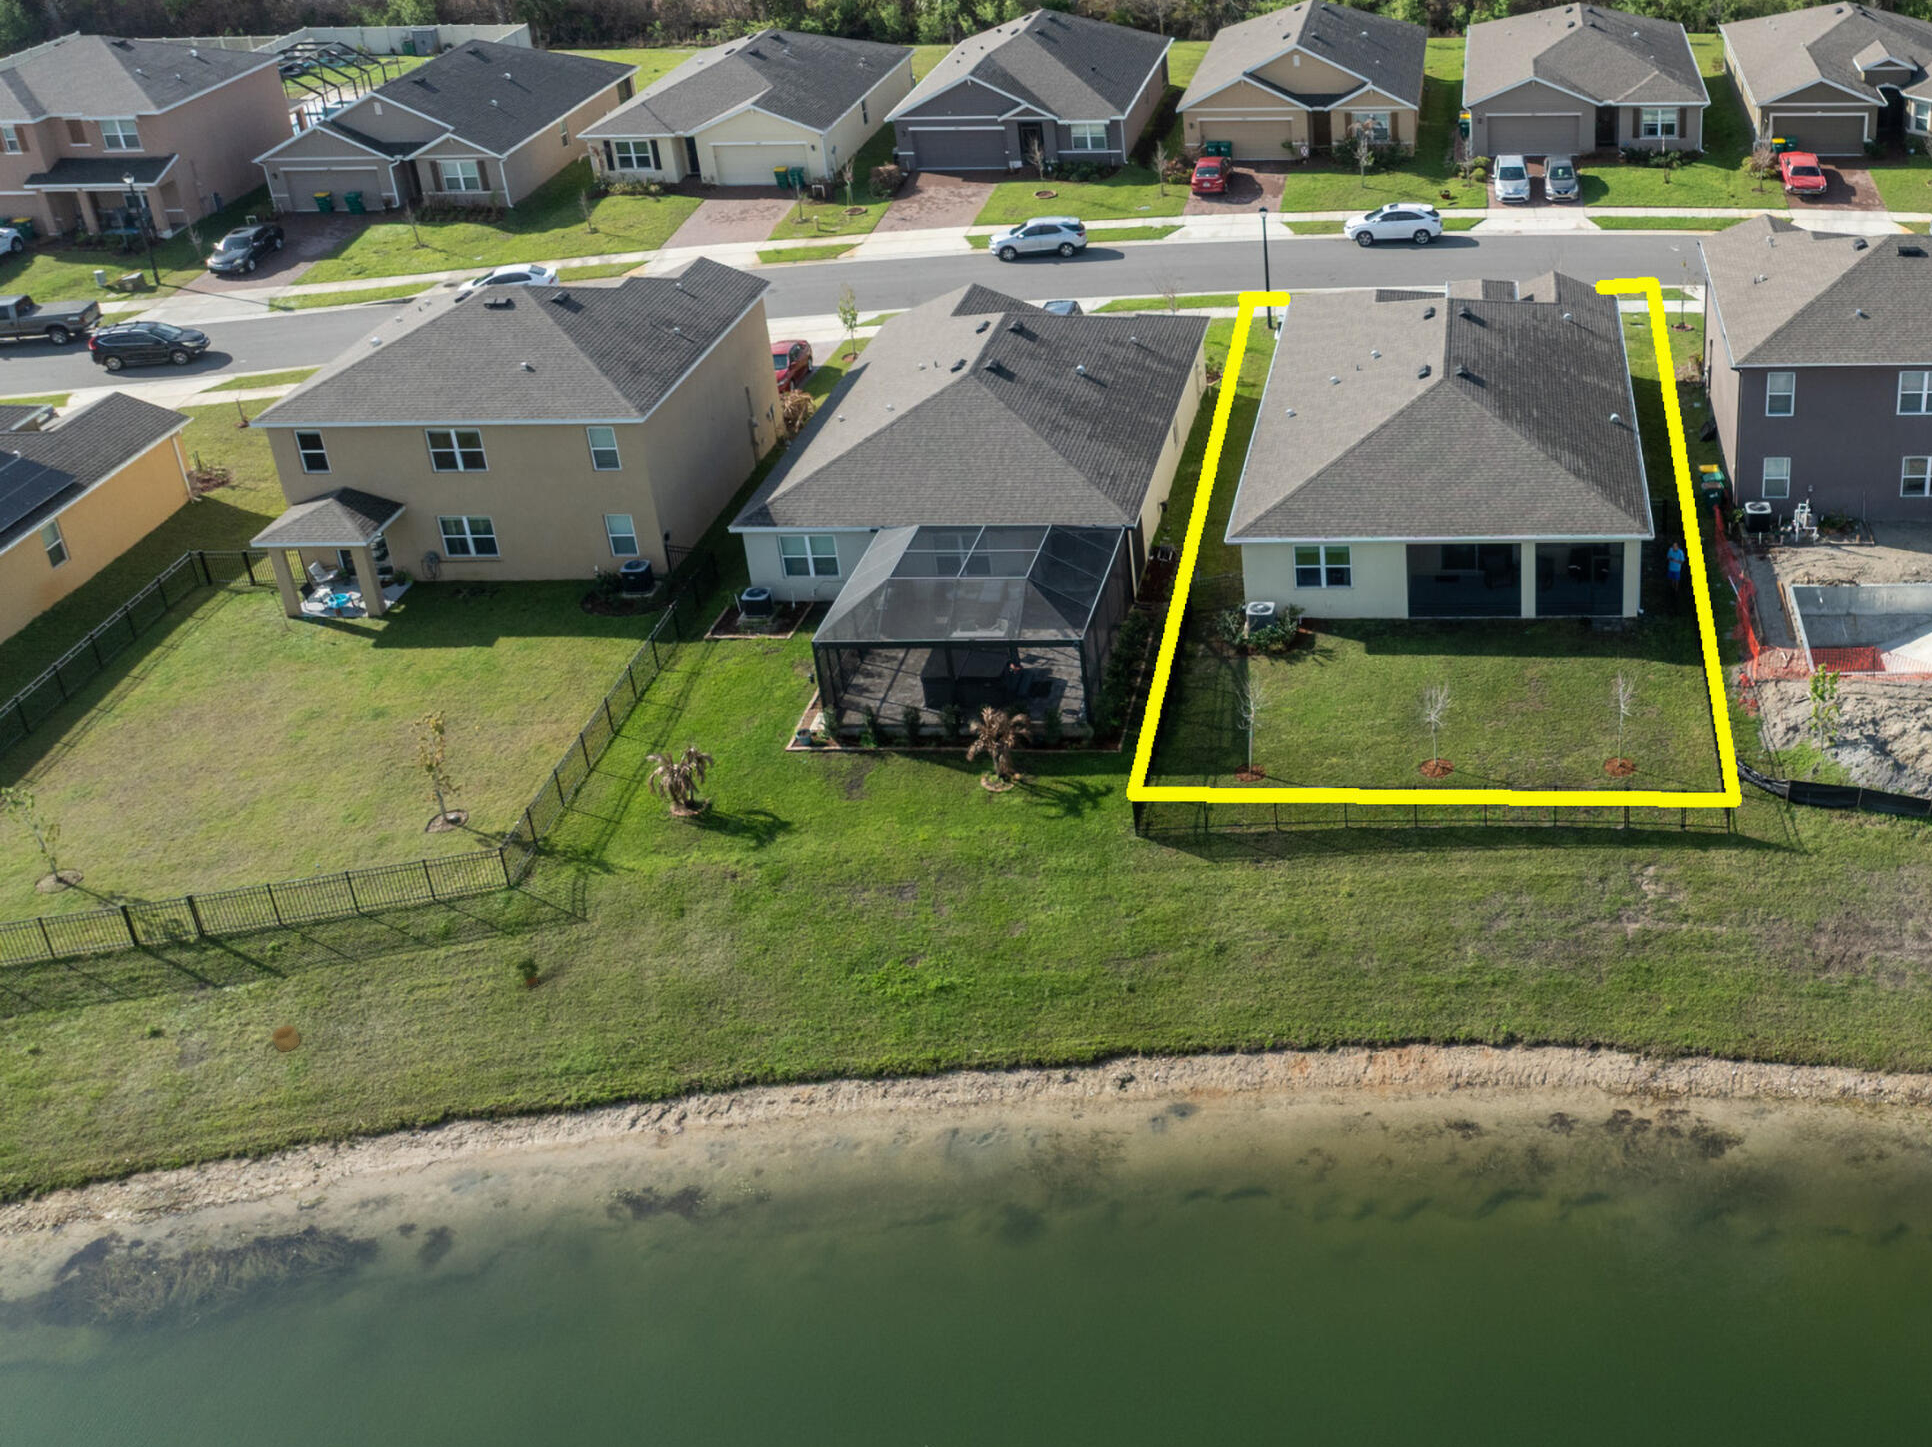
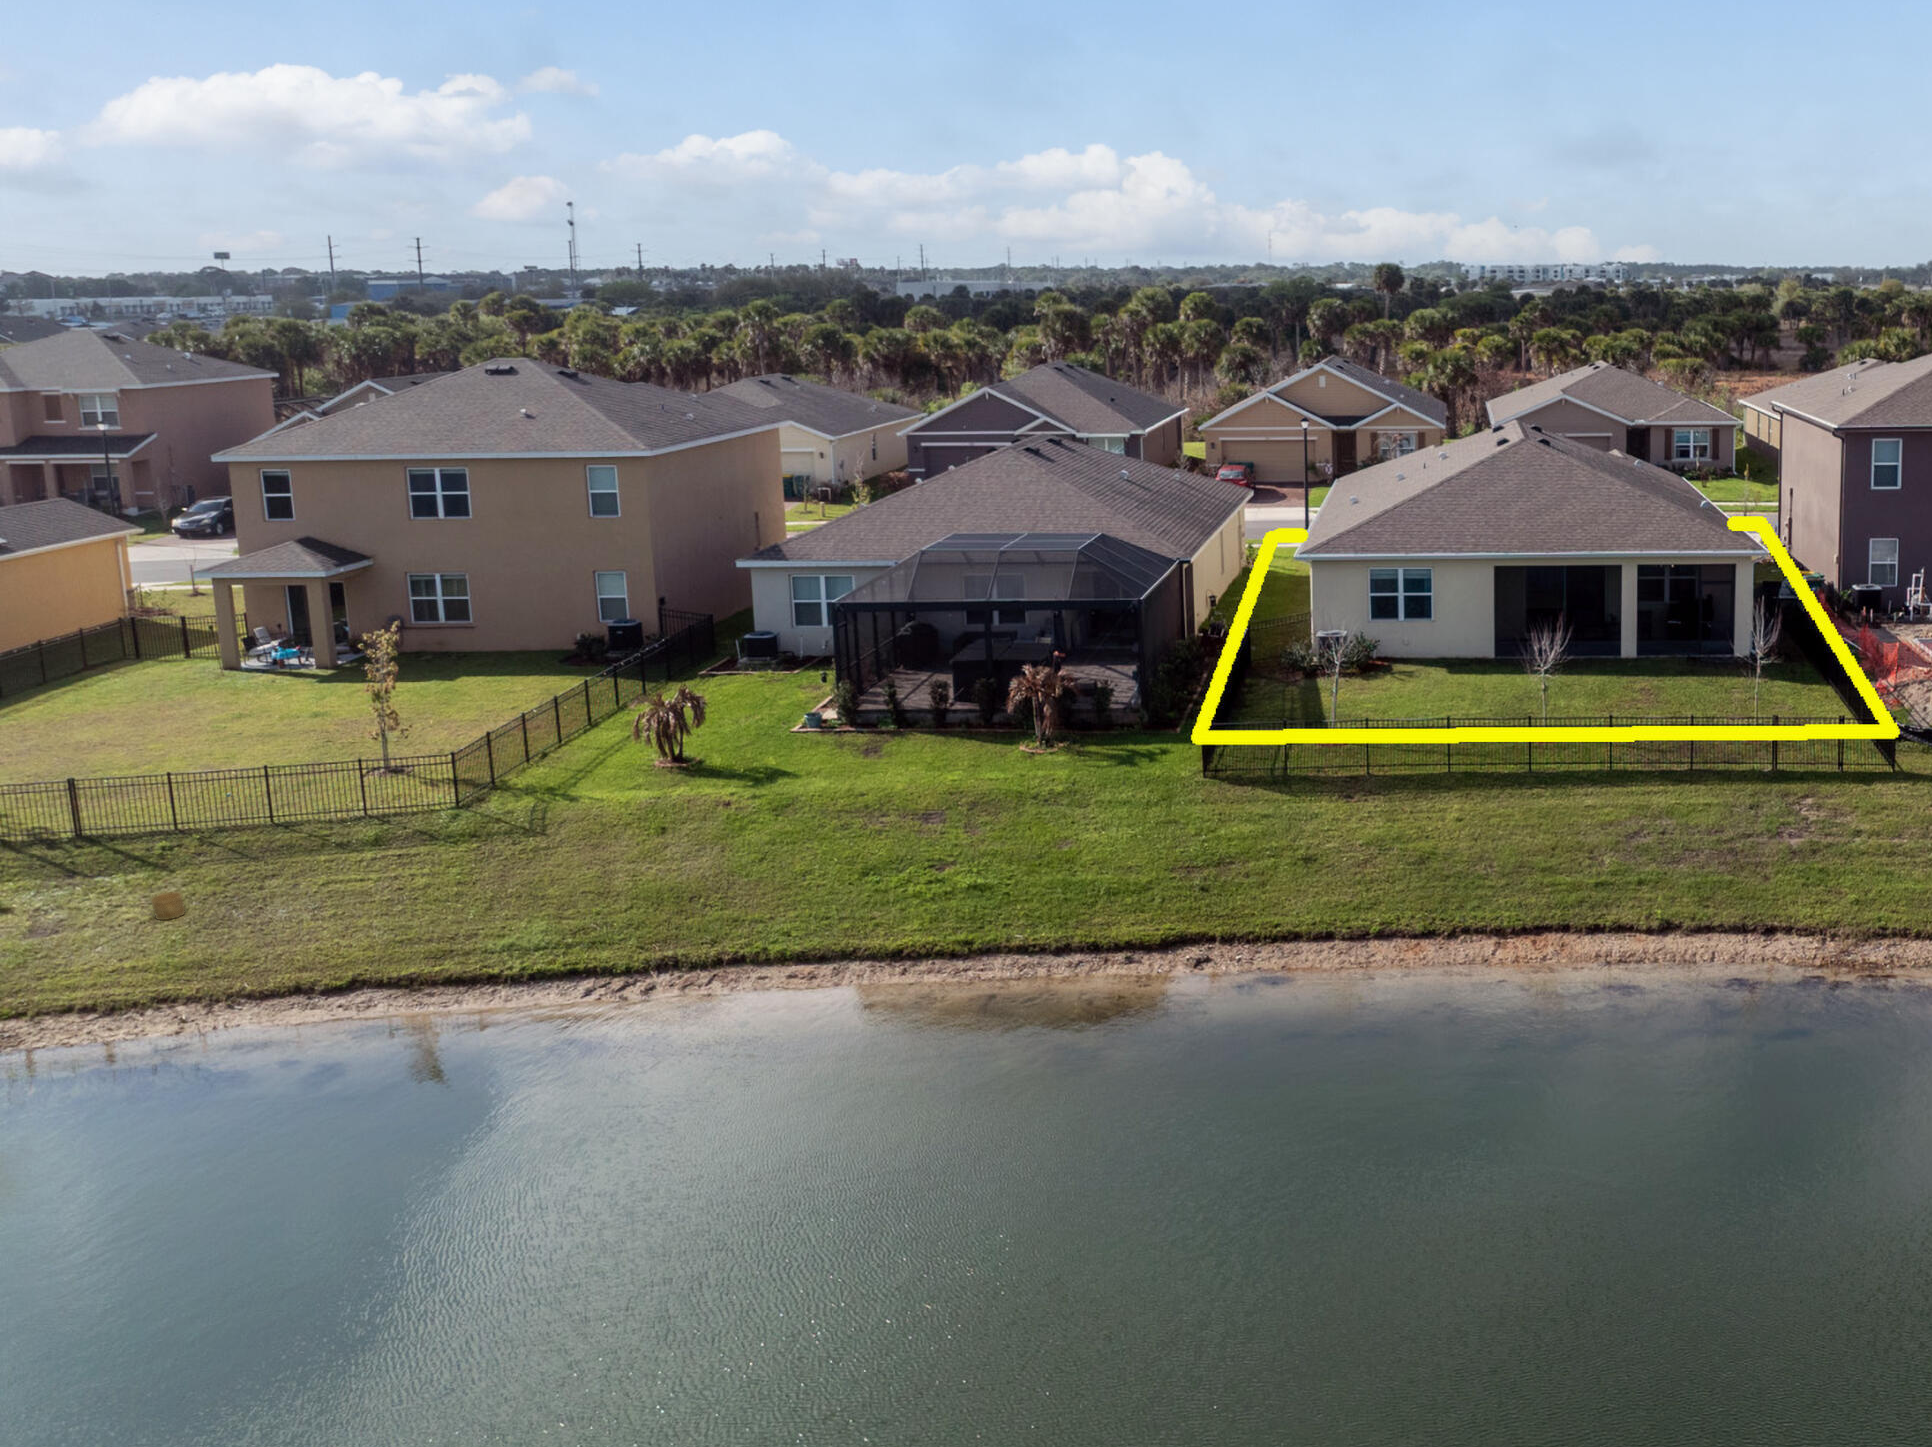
potted tree: present [516,958,539,989] -> none [460,838,489,878]

